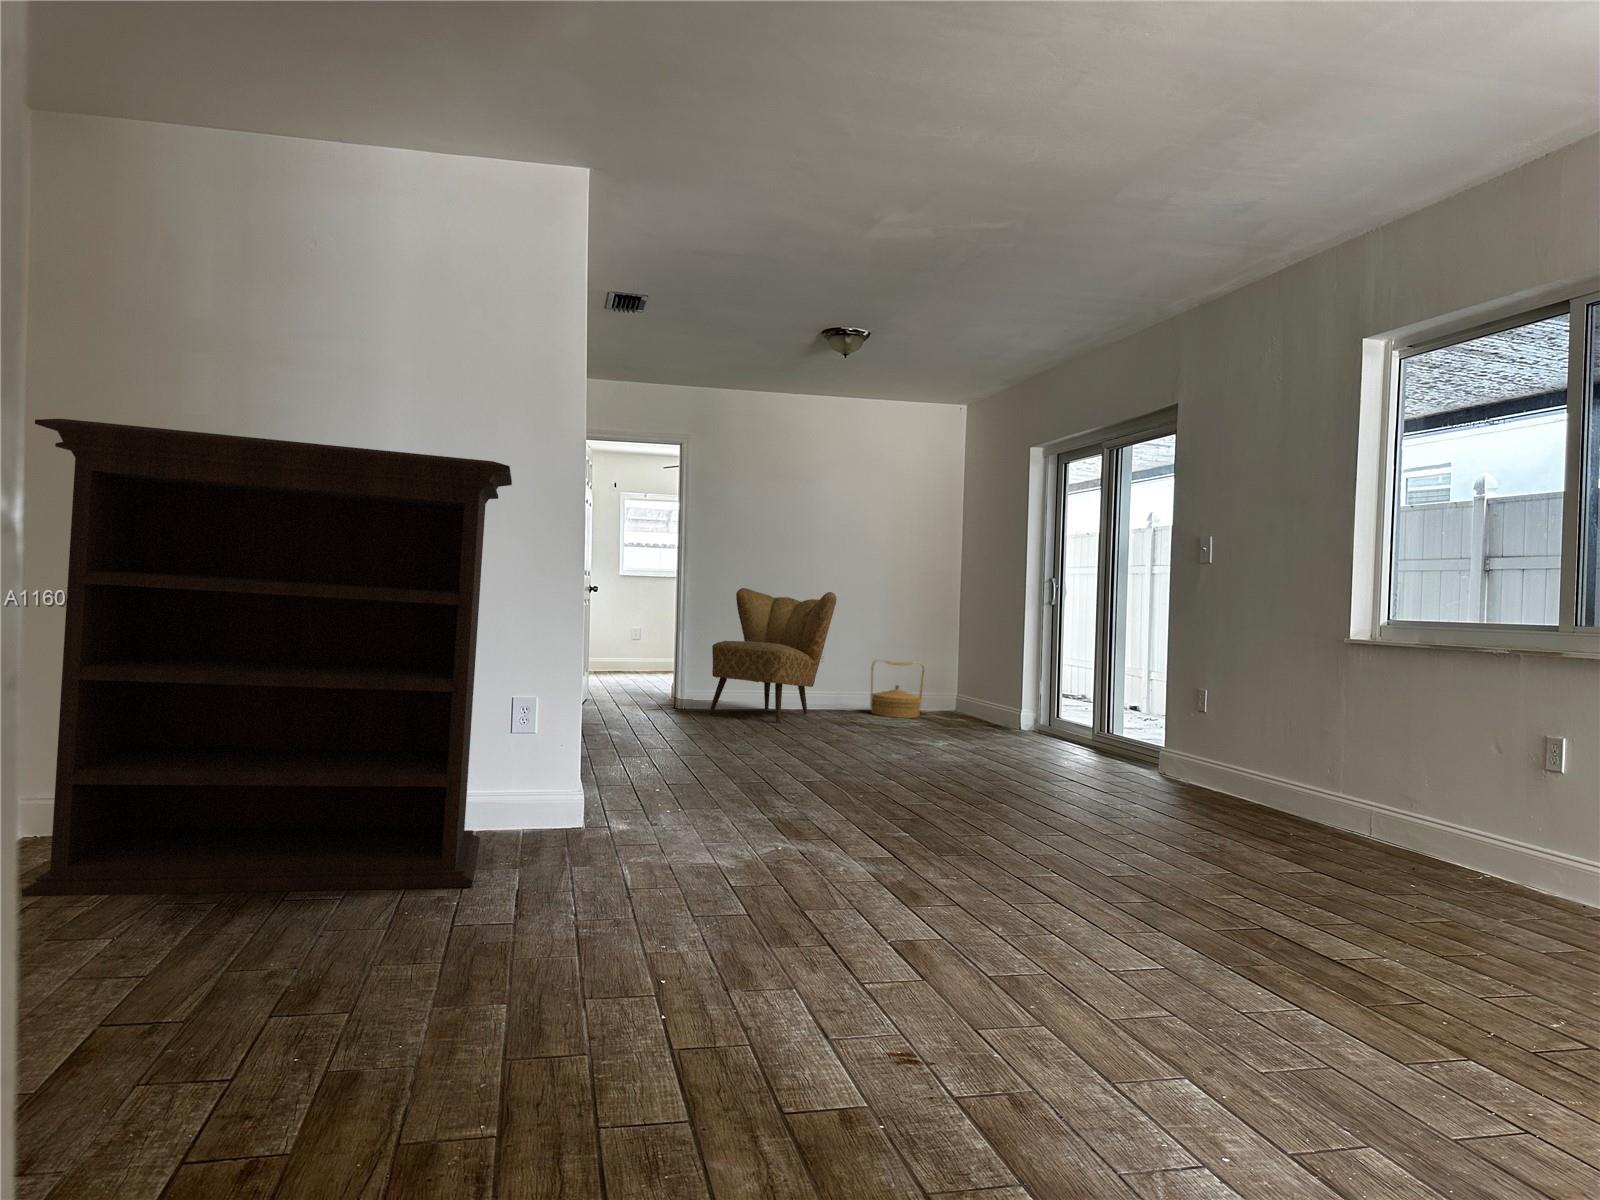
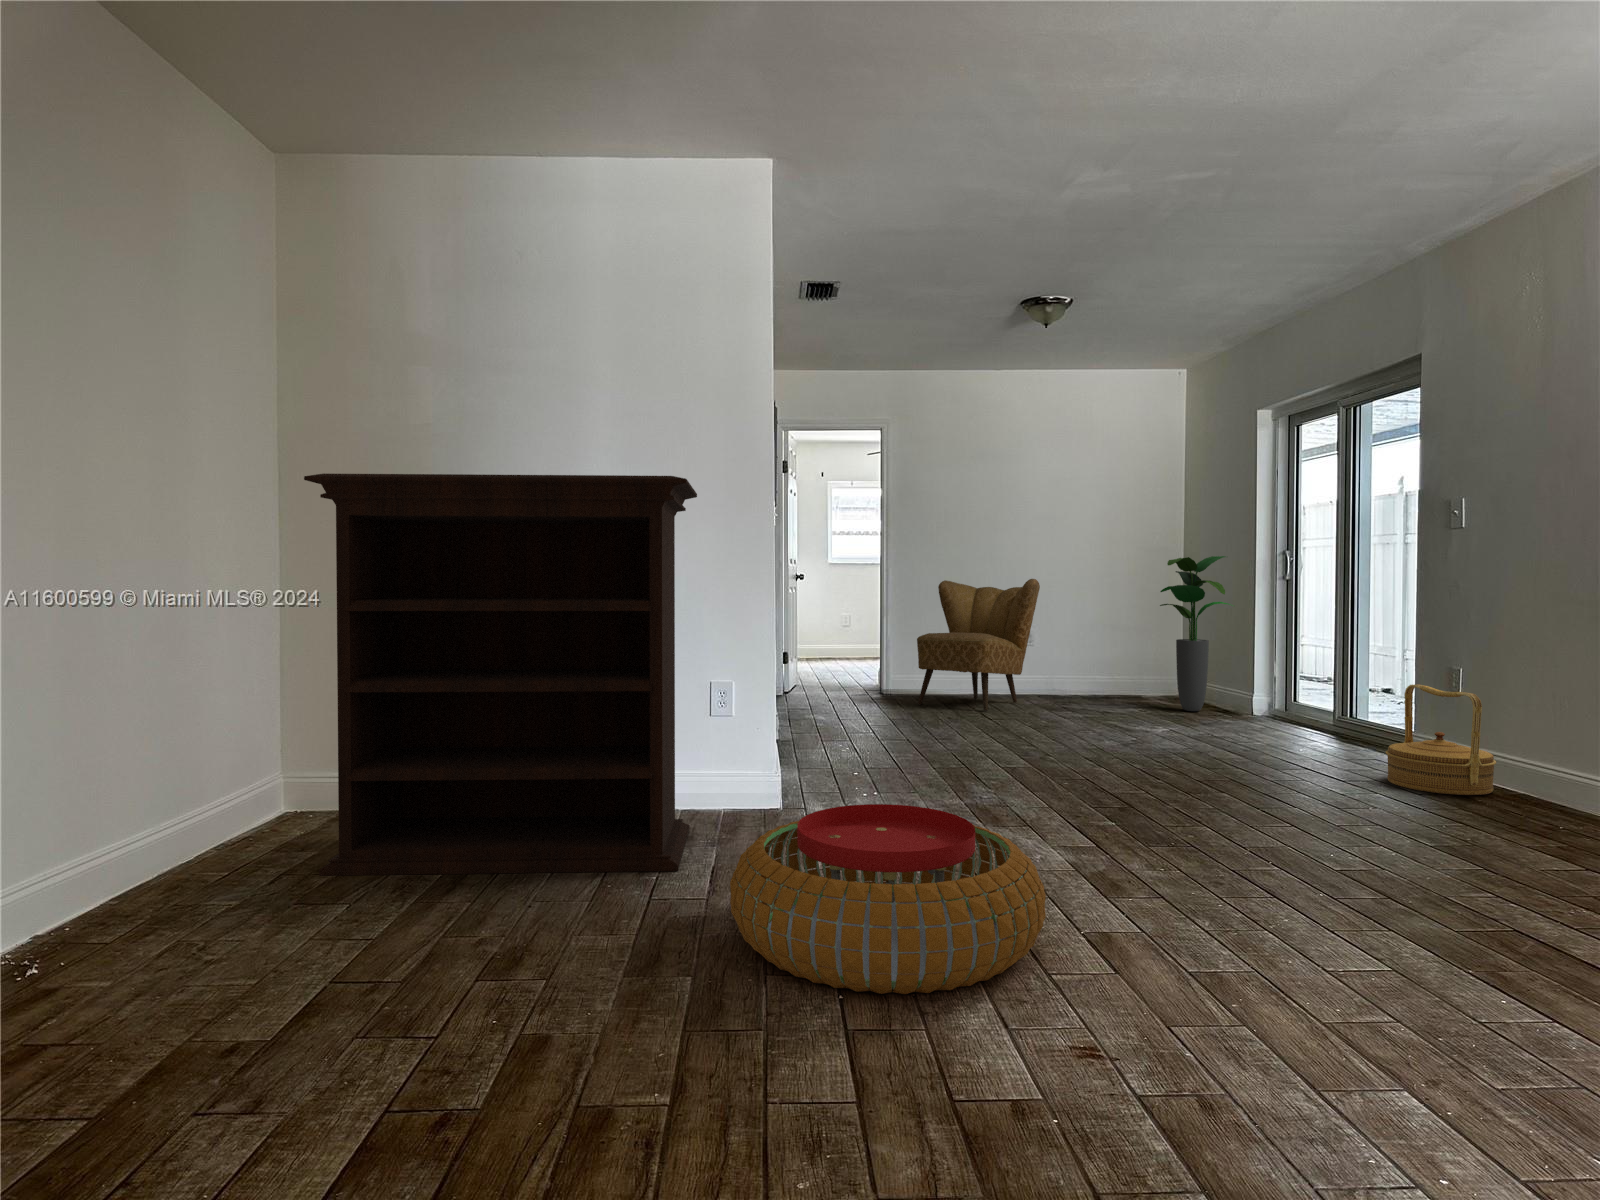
potted plant: none [946,581,1014,729] -> present [1160,556,1230,711]
woven basket: present [870,660,925,718] -> present [1386,684,1496,795]
pouf: none [542,817,864,1011] -> present [730,804,1046,994]

